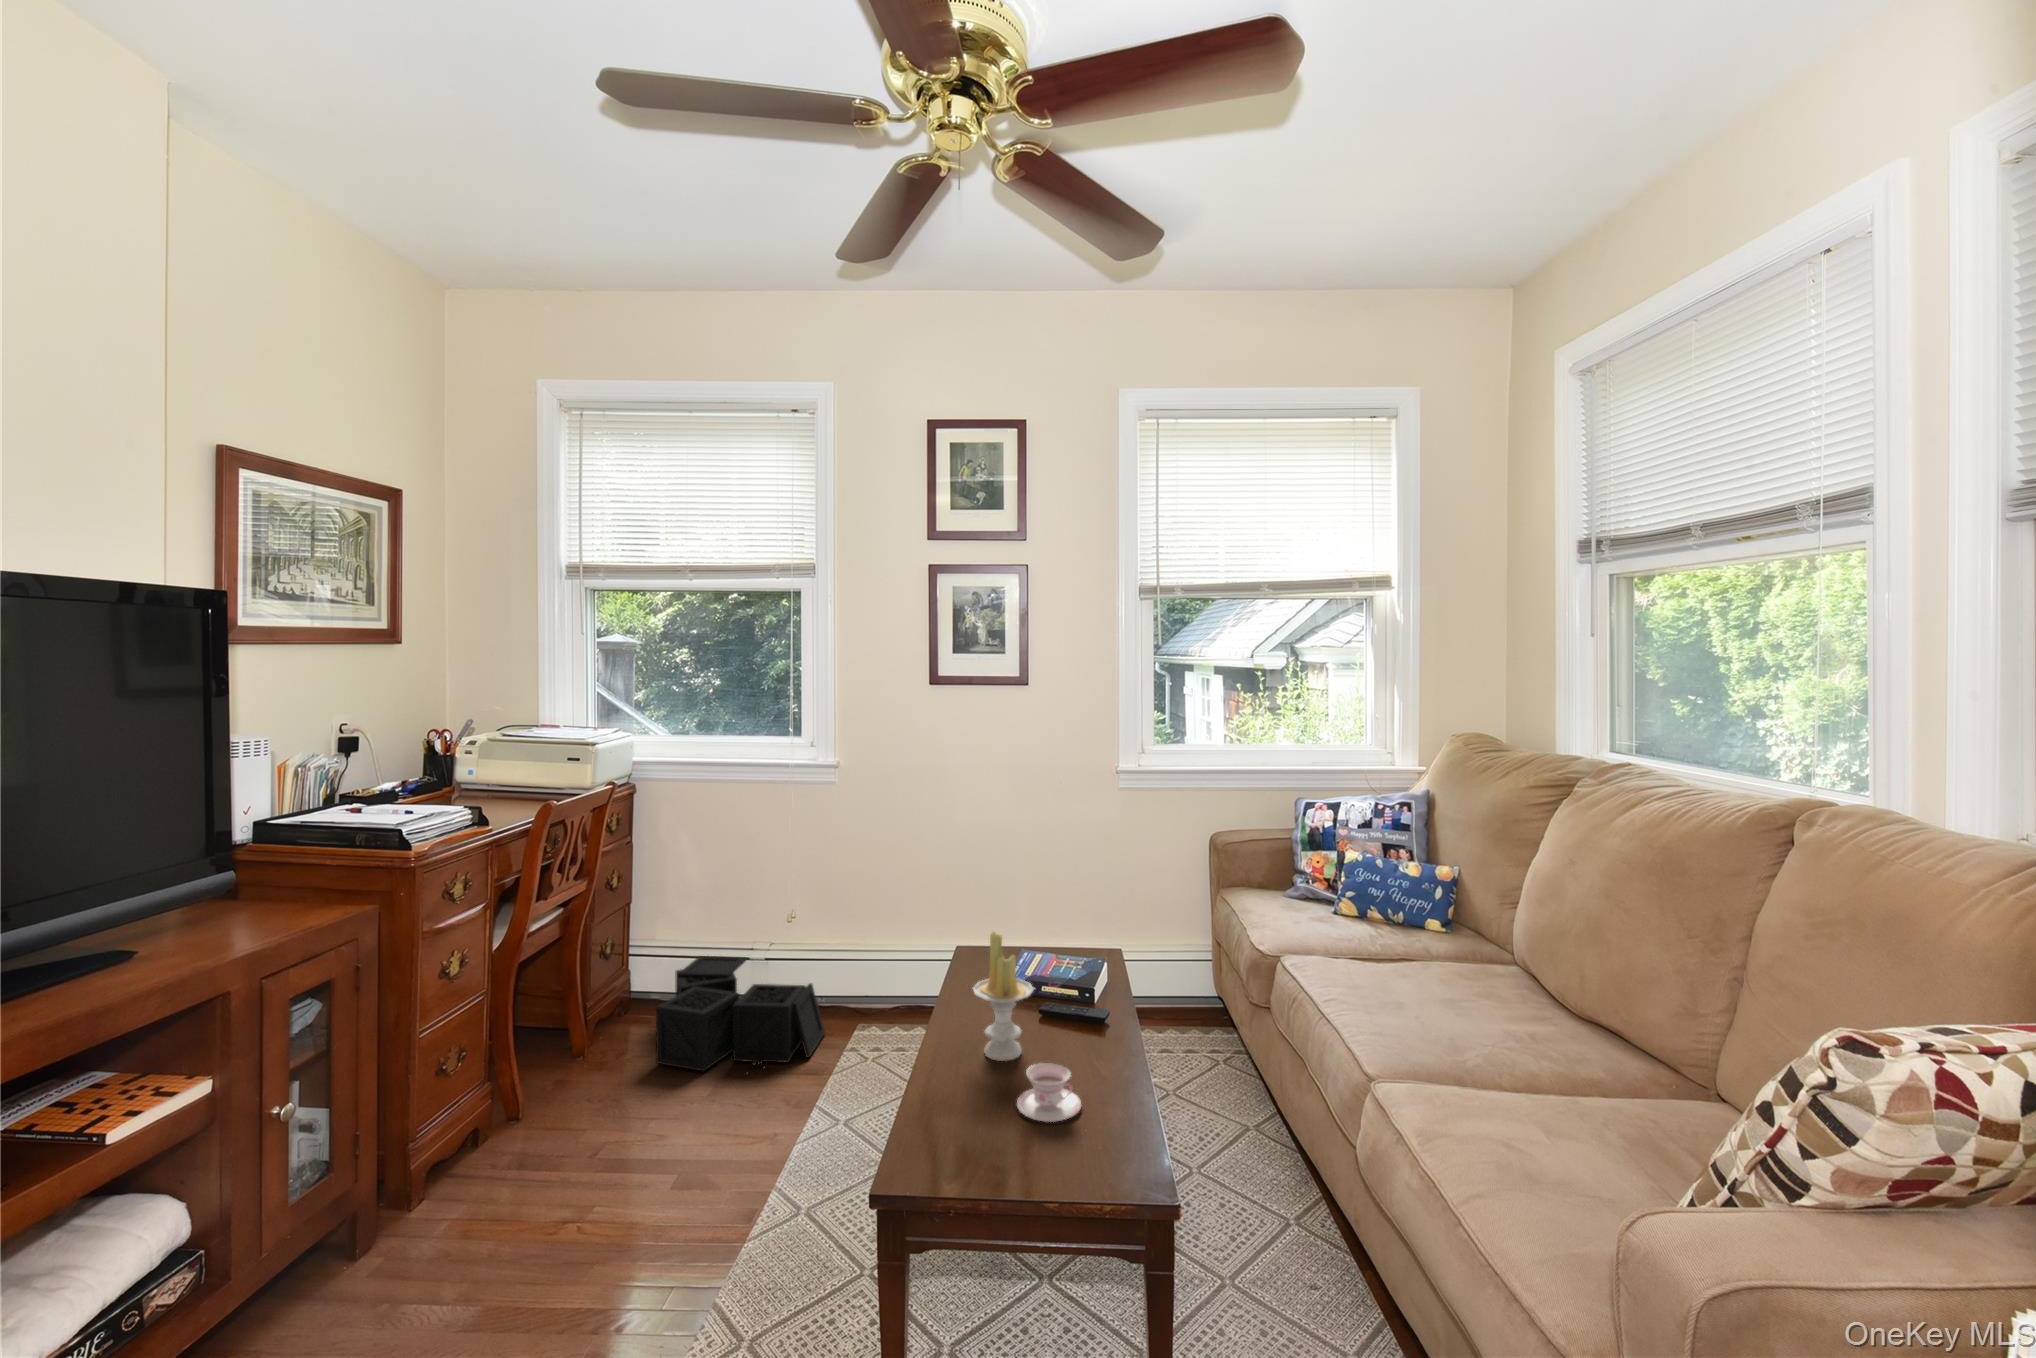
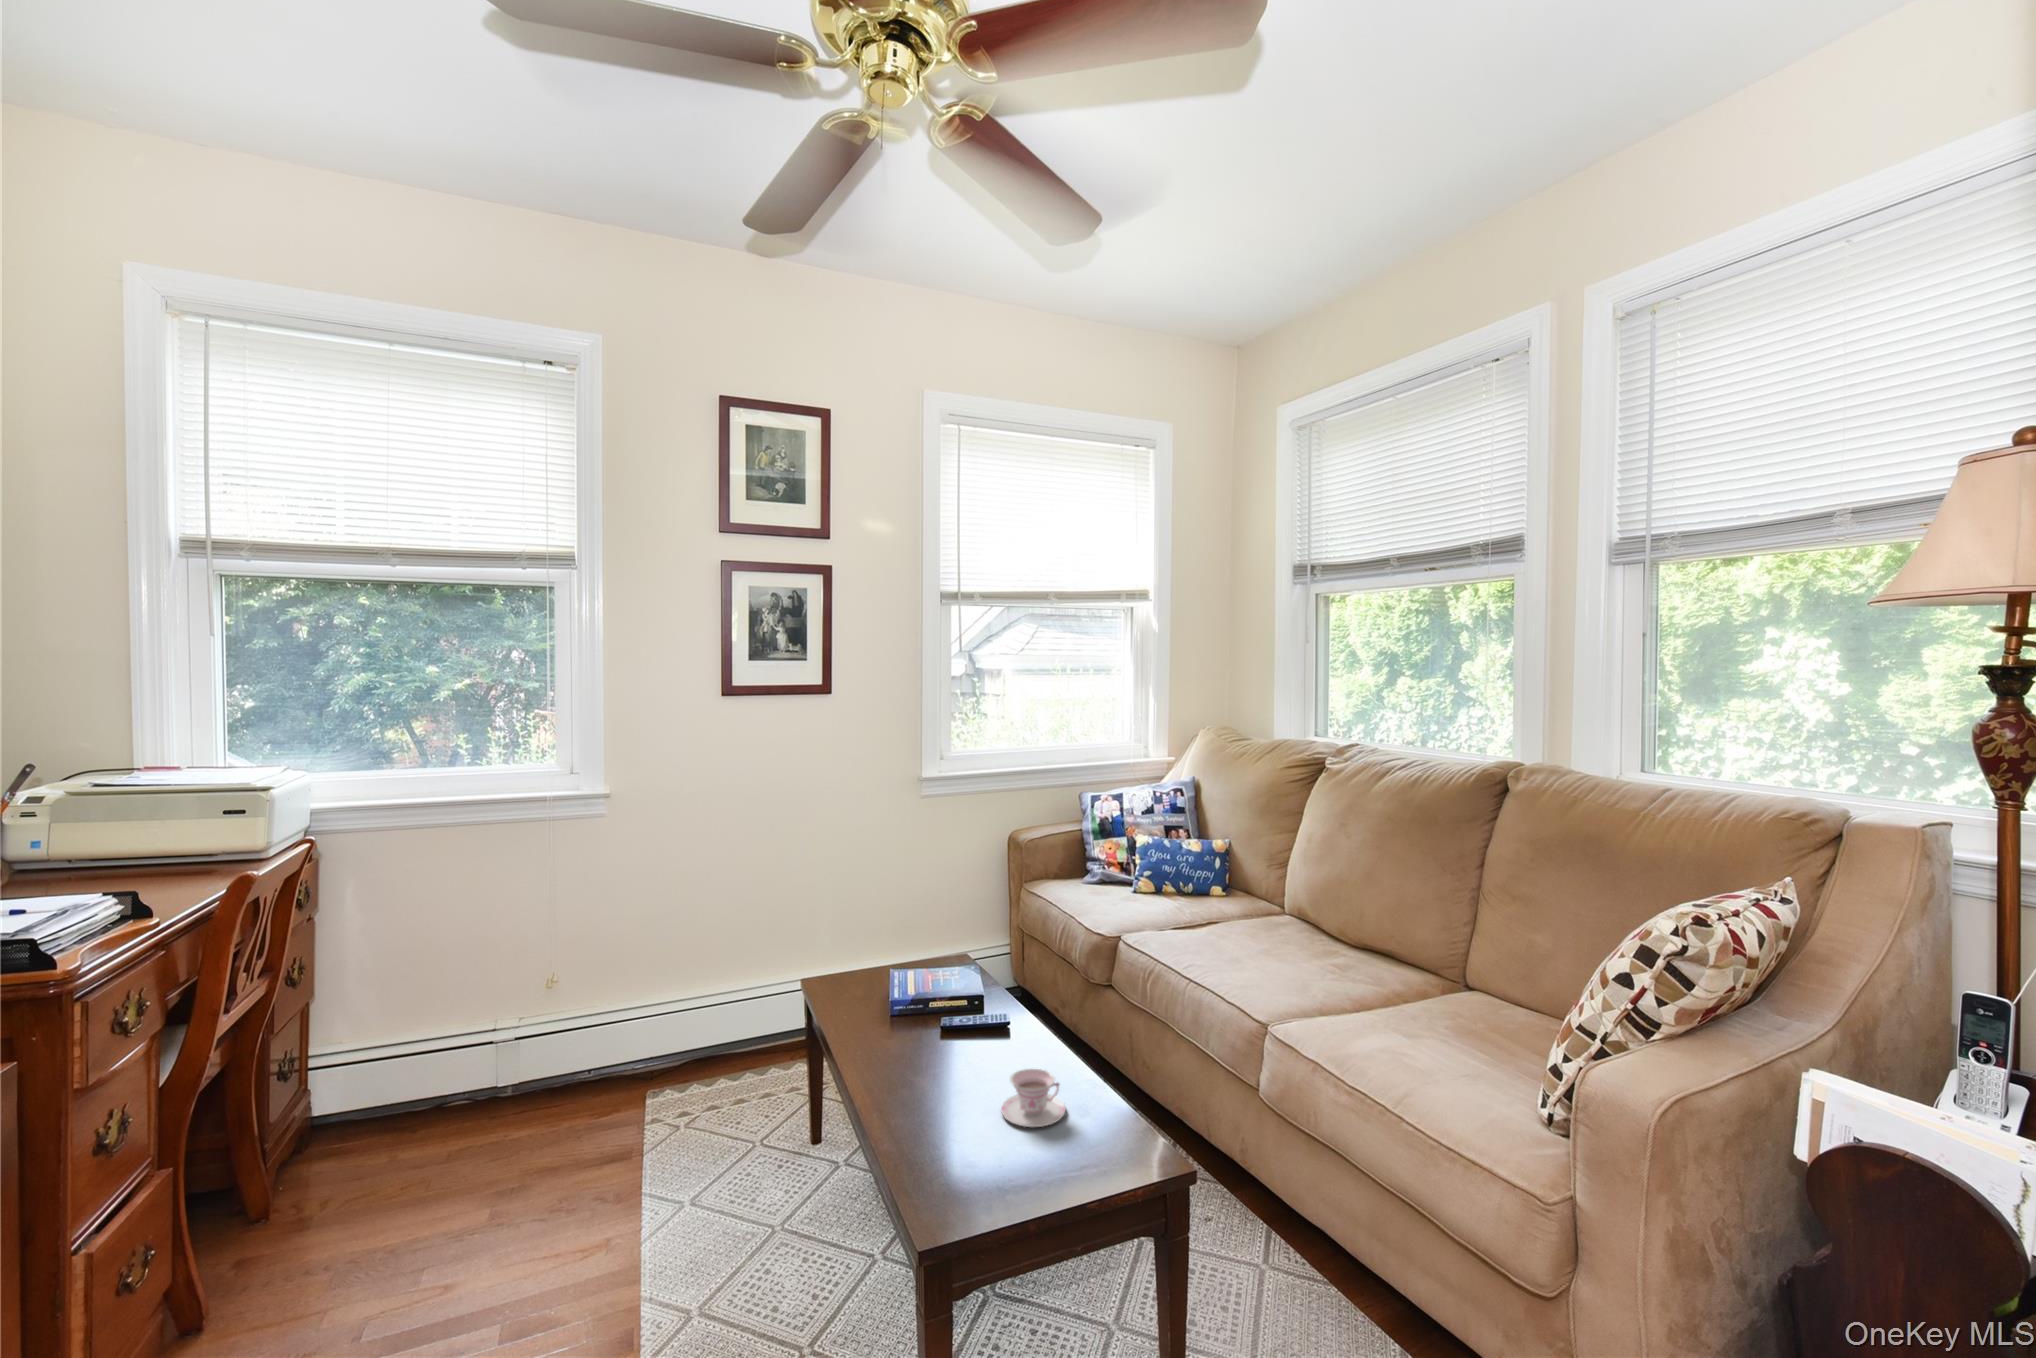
candle: present [973,932,1034,1061] -> none [918,949,980,1081]
storage bin: present [656,956,825,1075] -> none [390,1039,613,1196]

